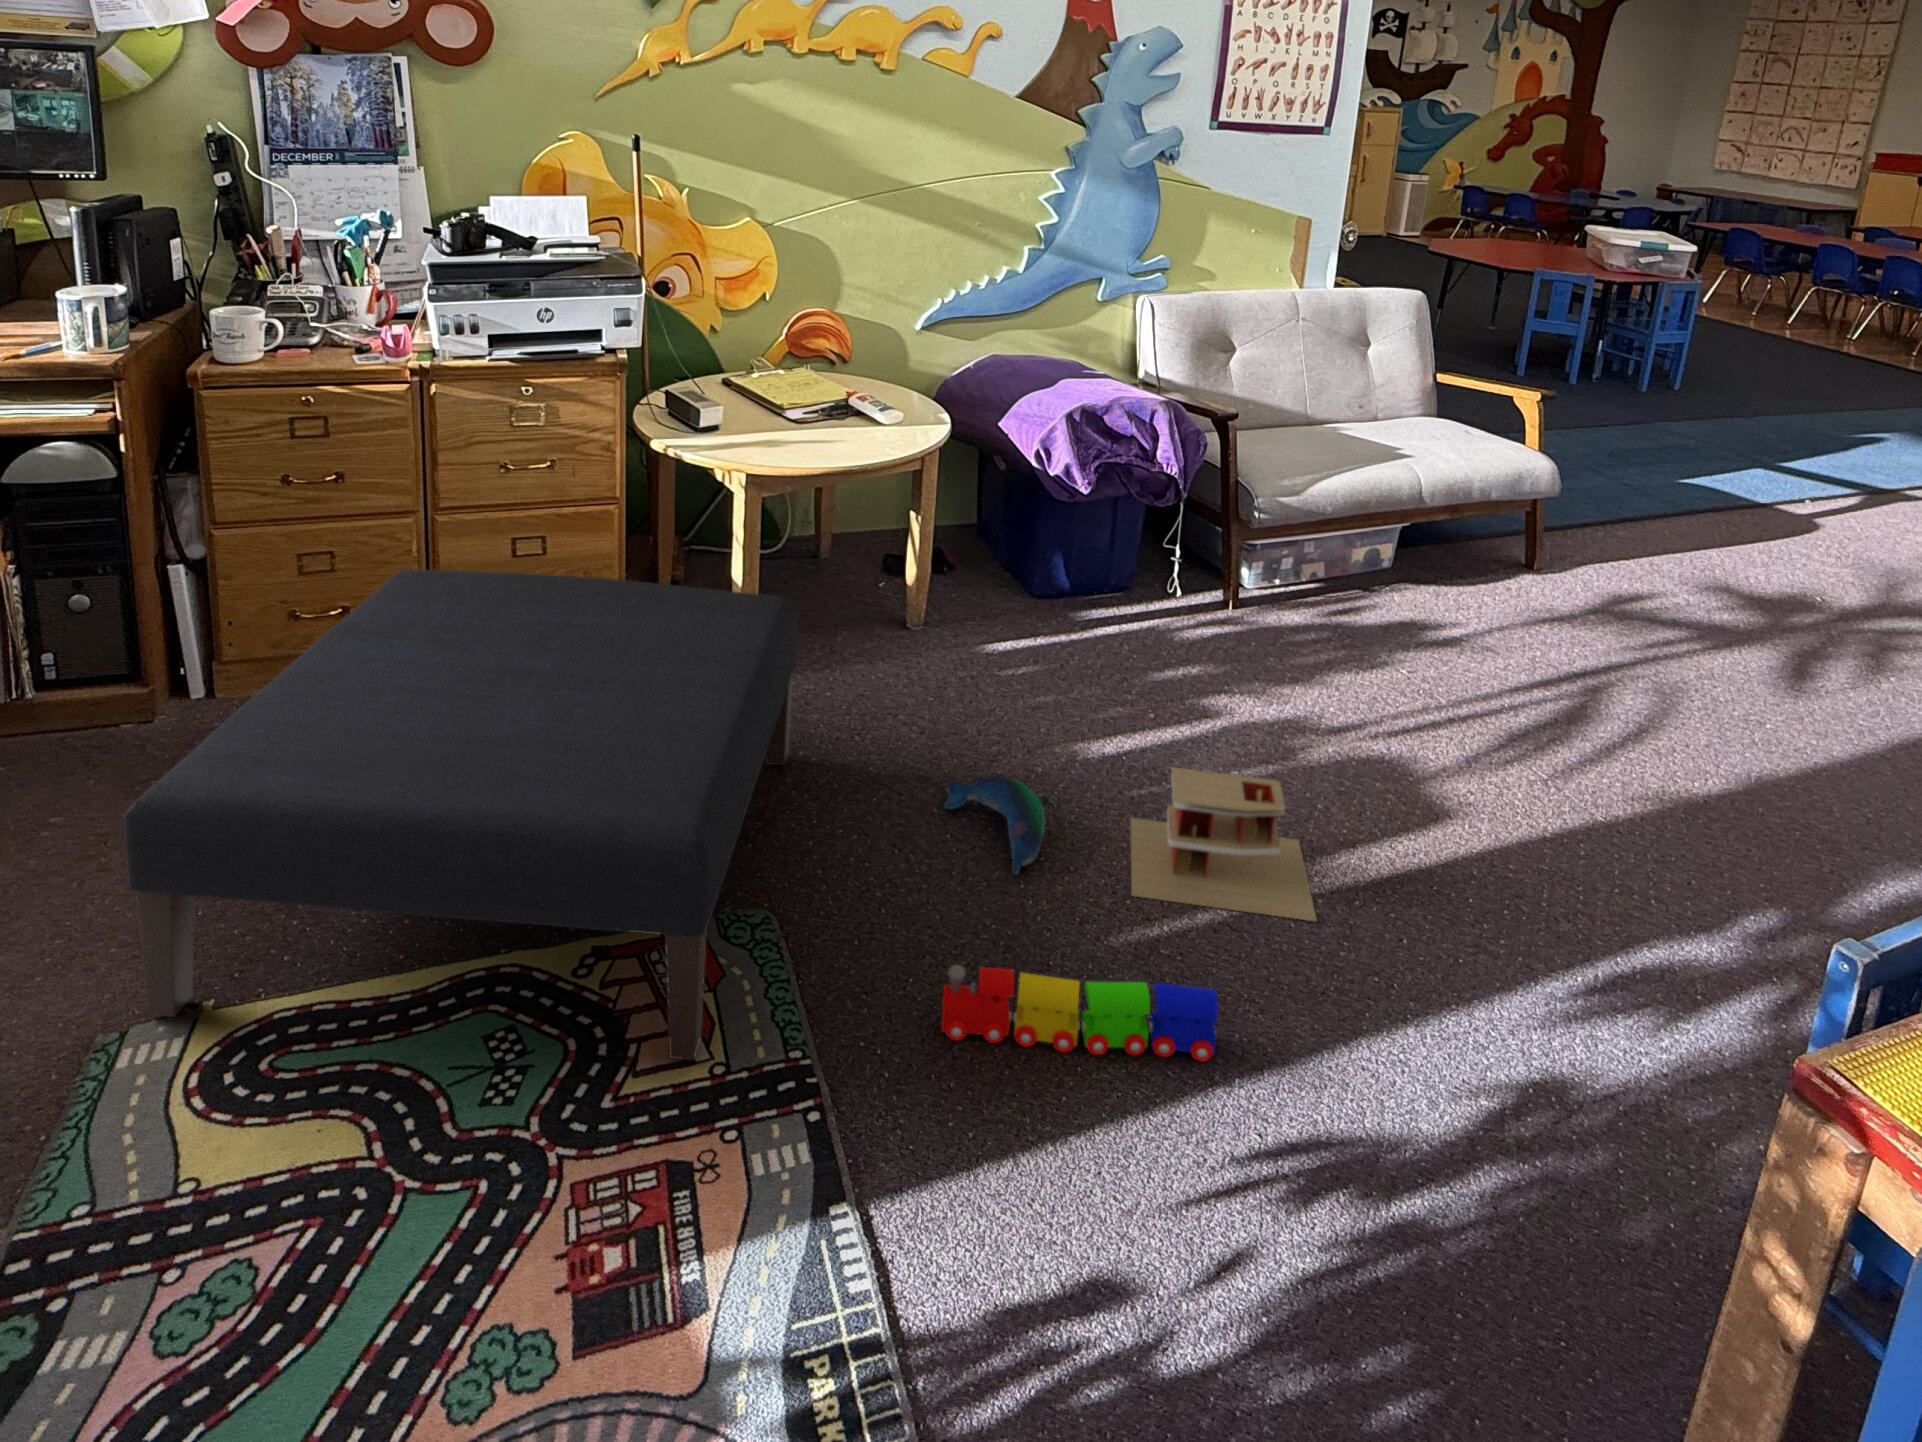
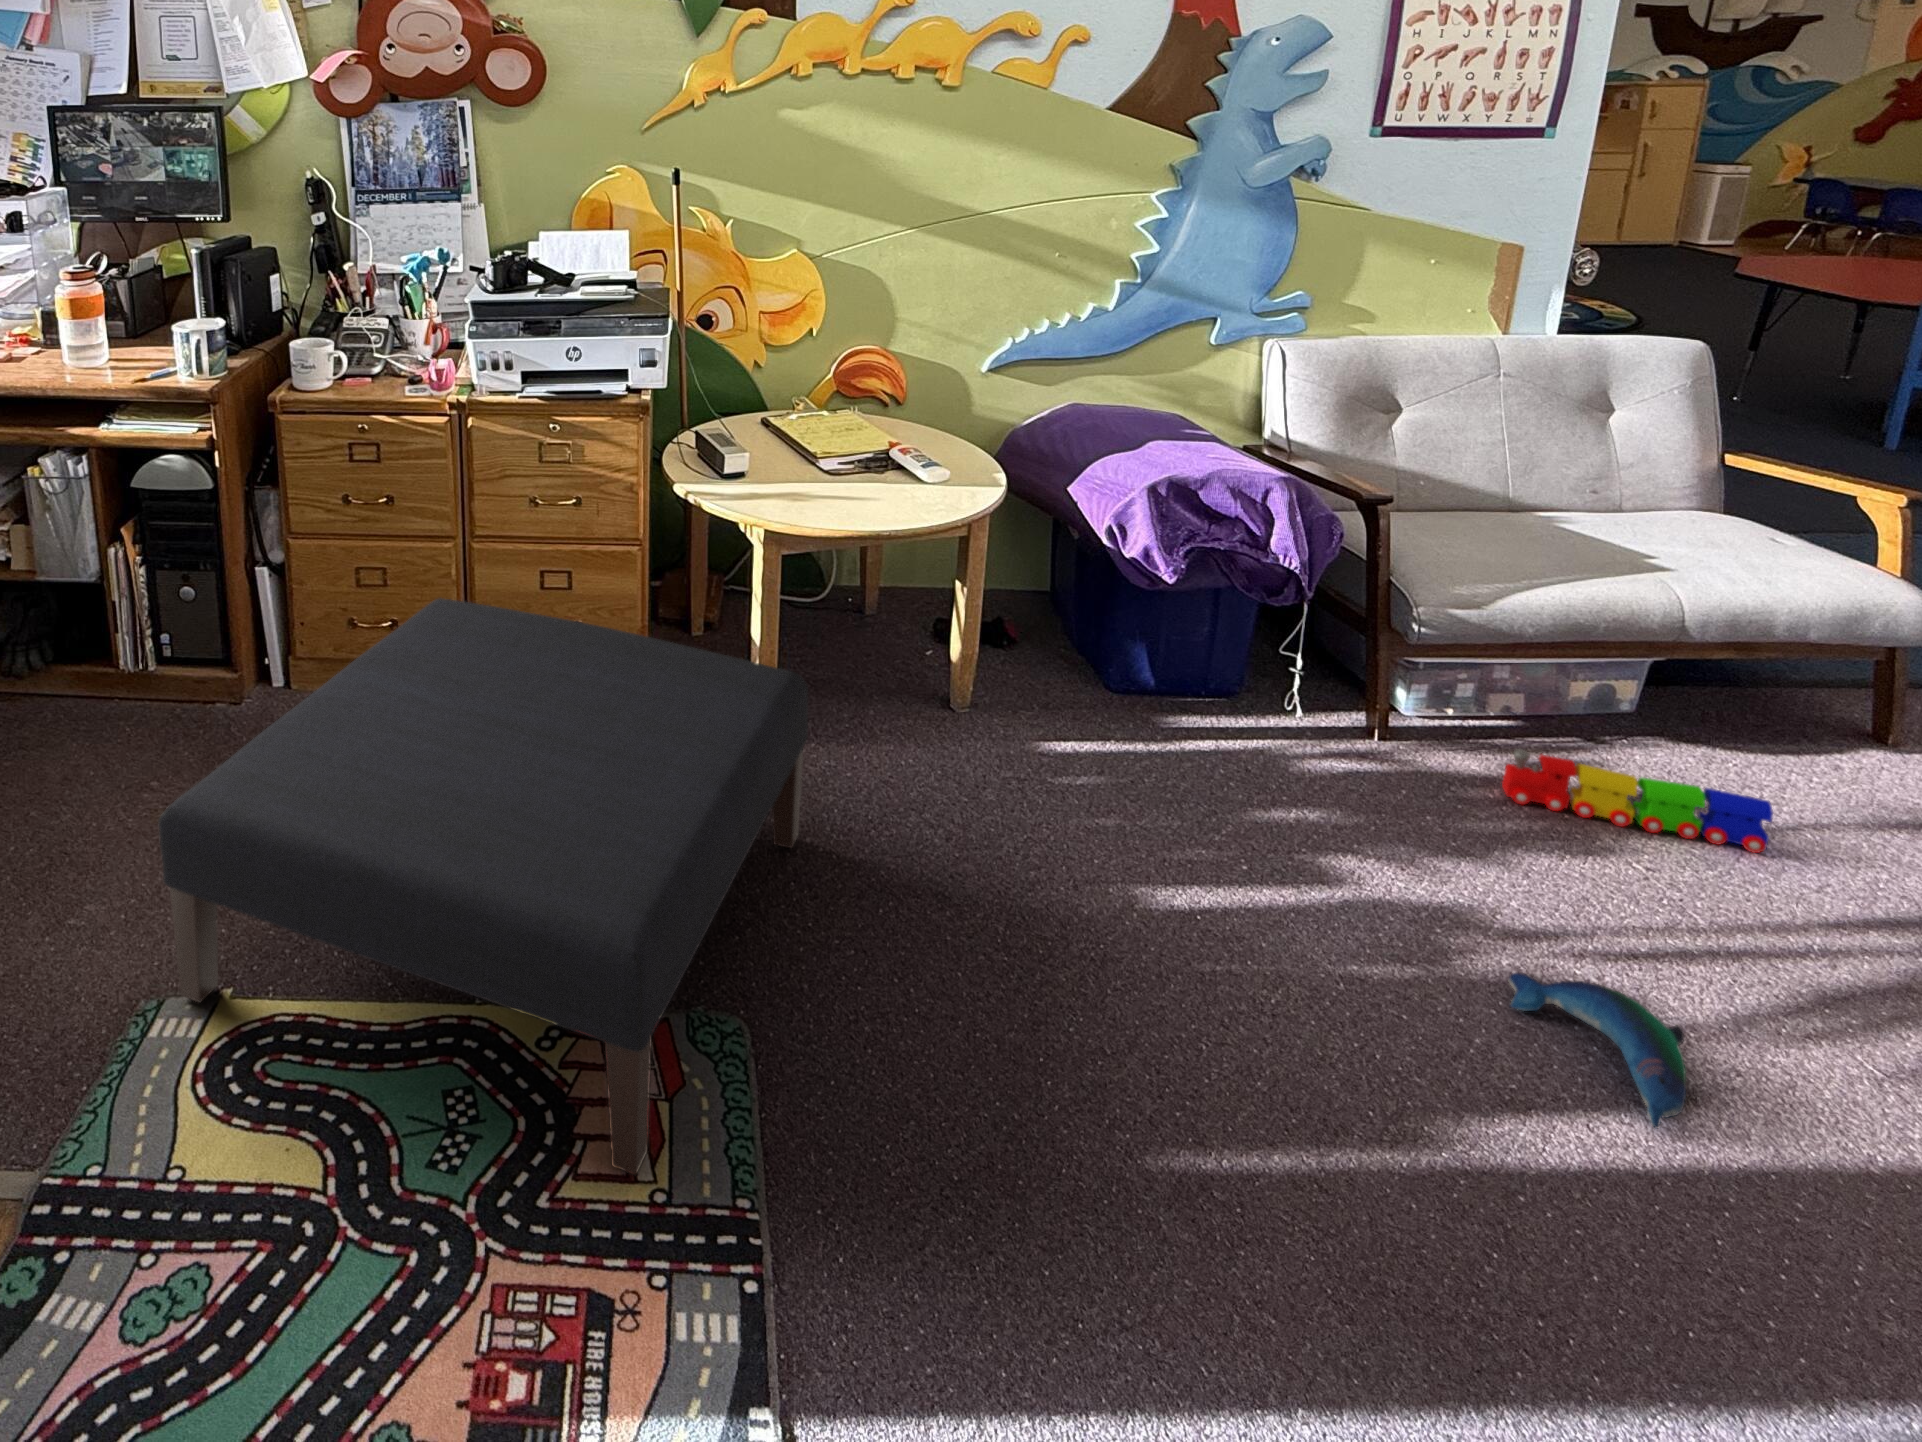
toy house: present [1130,768,1317,921] -> none [1176,947,1436,1194]
plush toy: present [944,776,1050,875] -> present [1509,973,1686,1128]
toy train: present [941,965,1218,1062] -> present [1502,749,1773,853]

